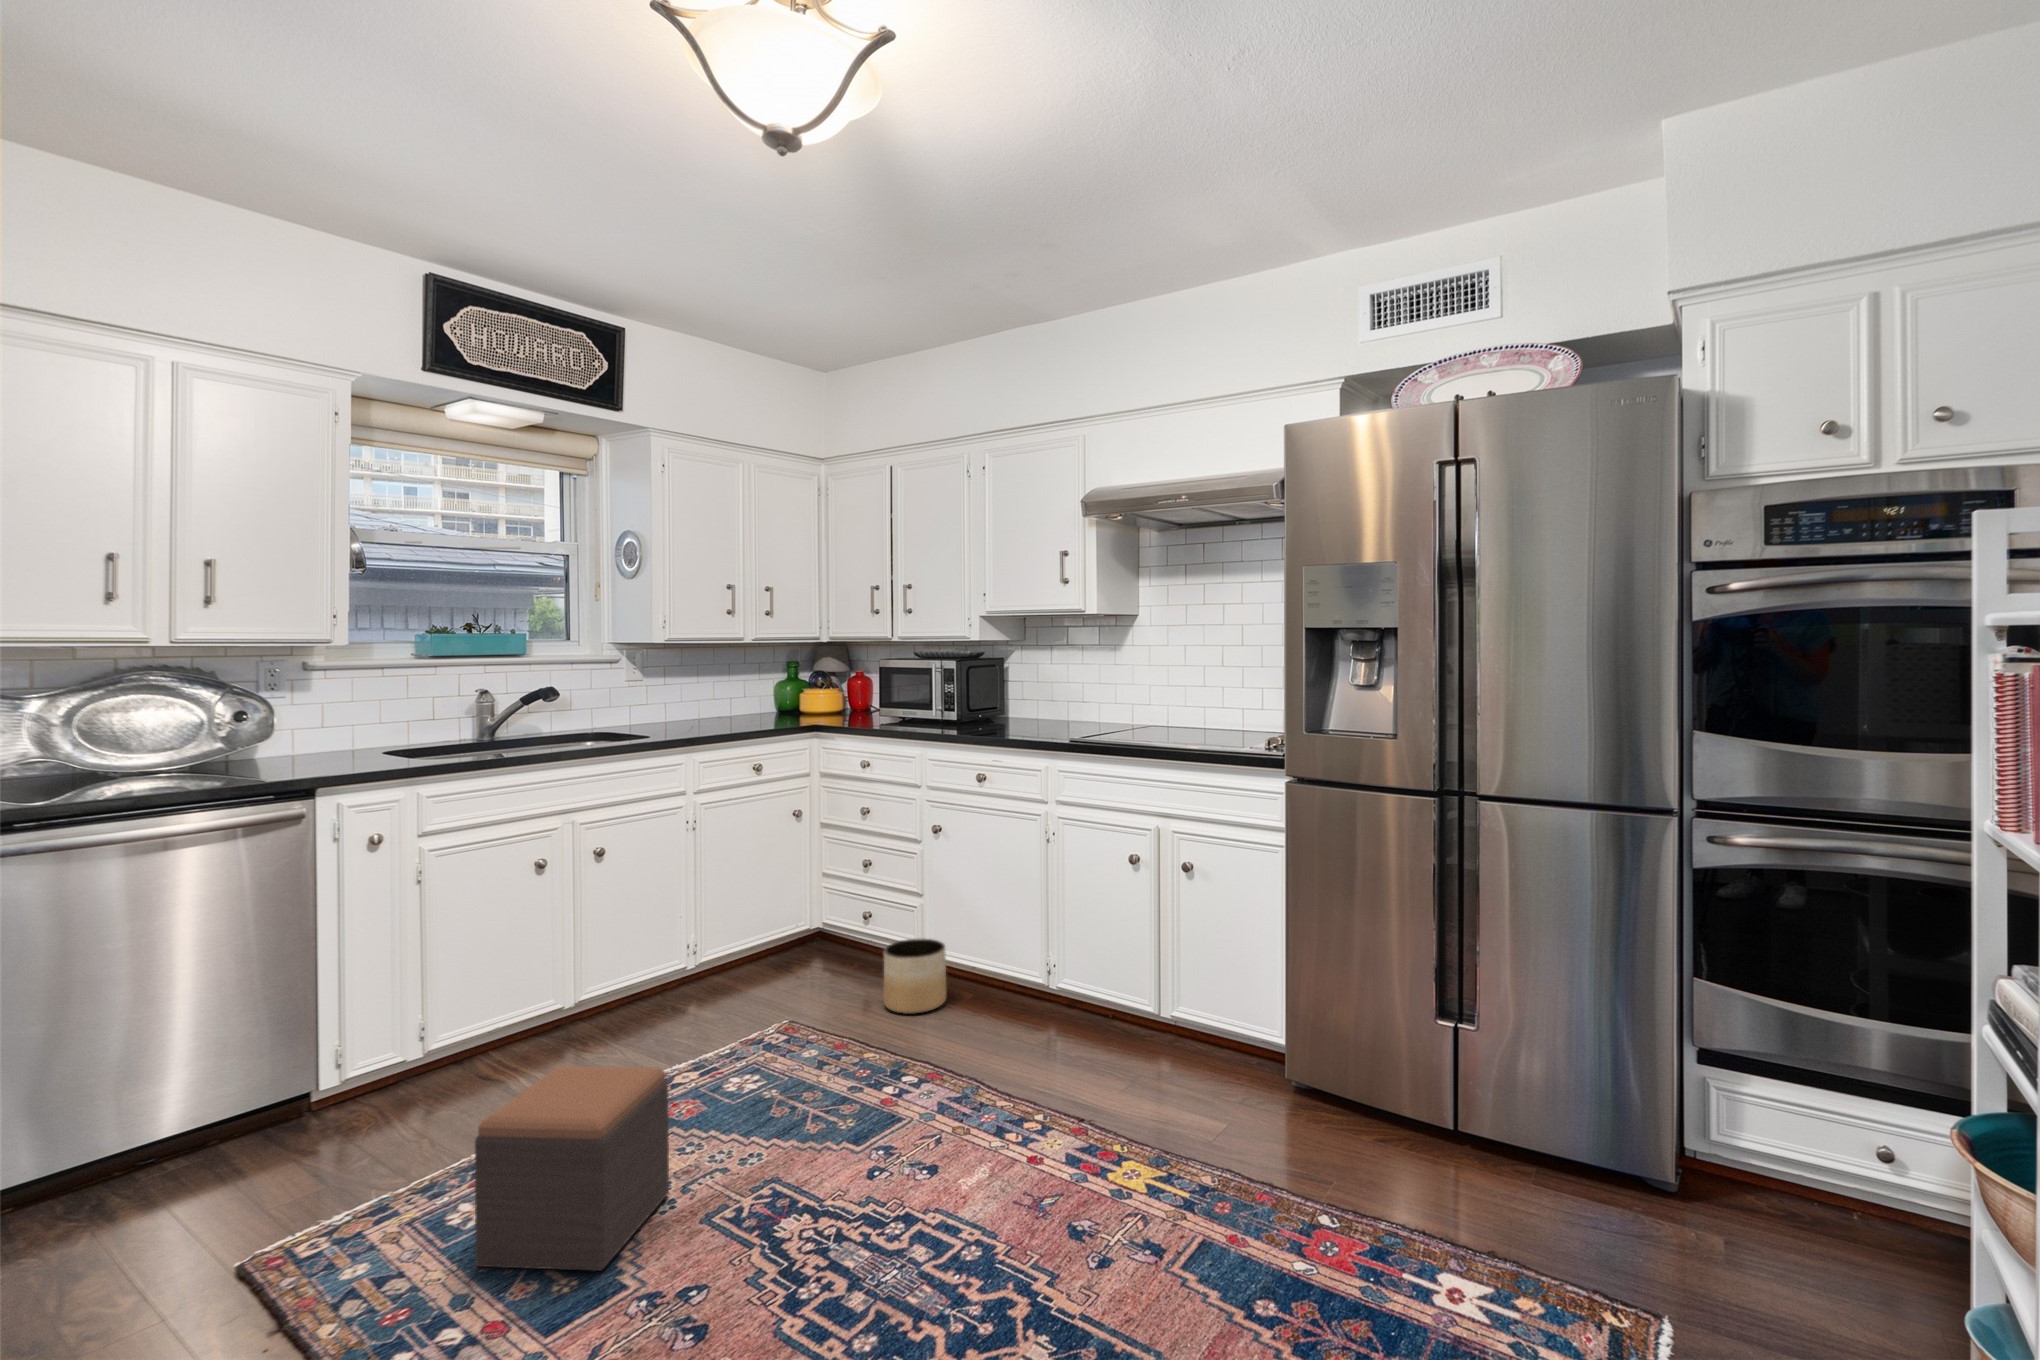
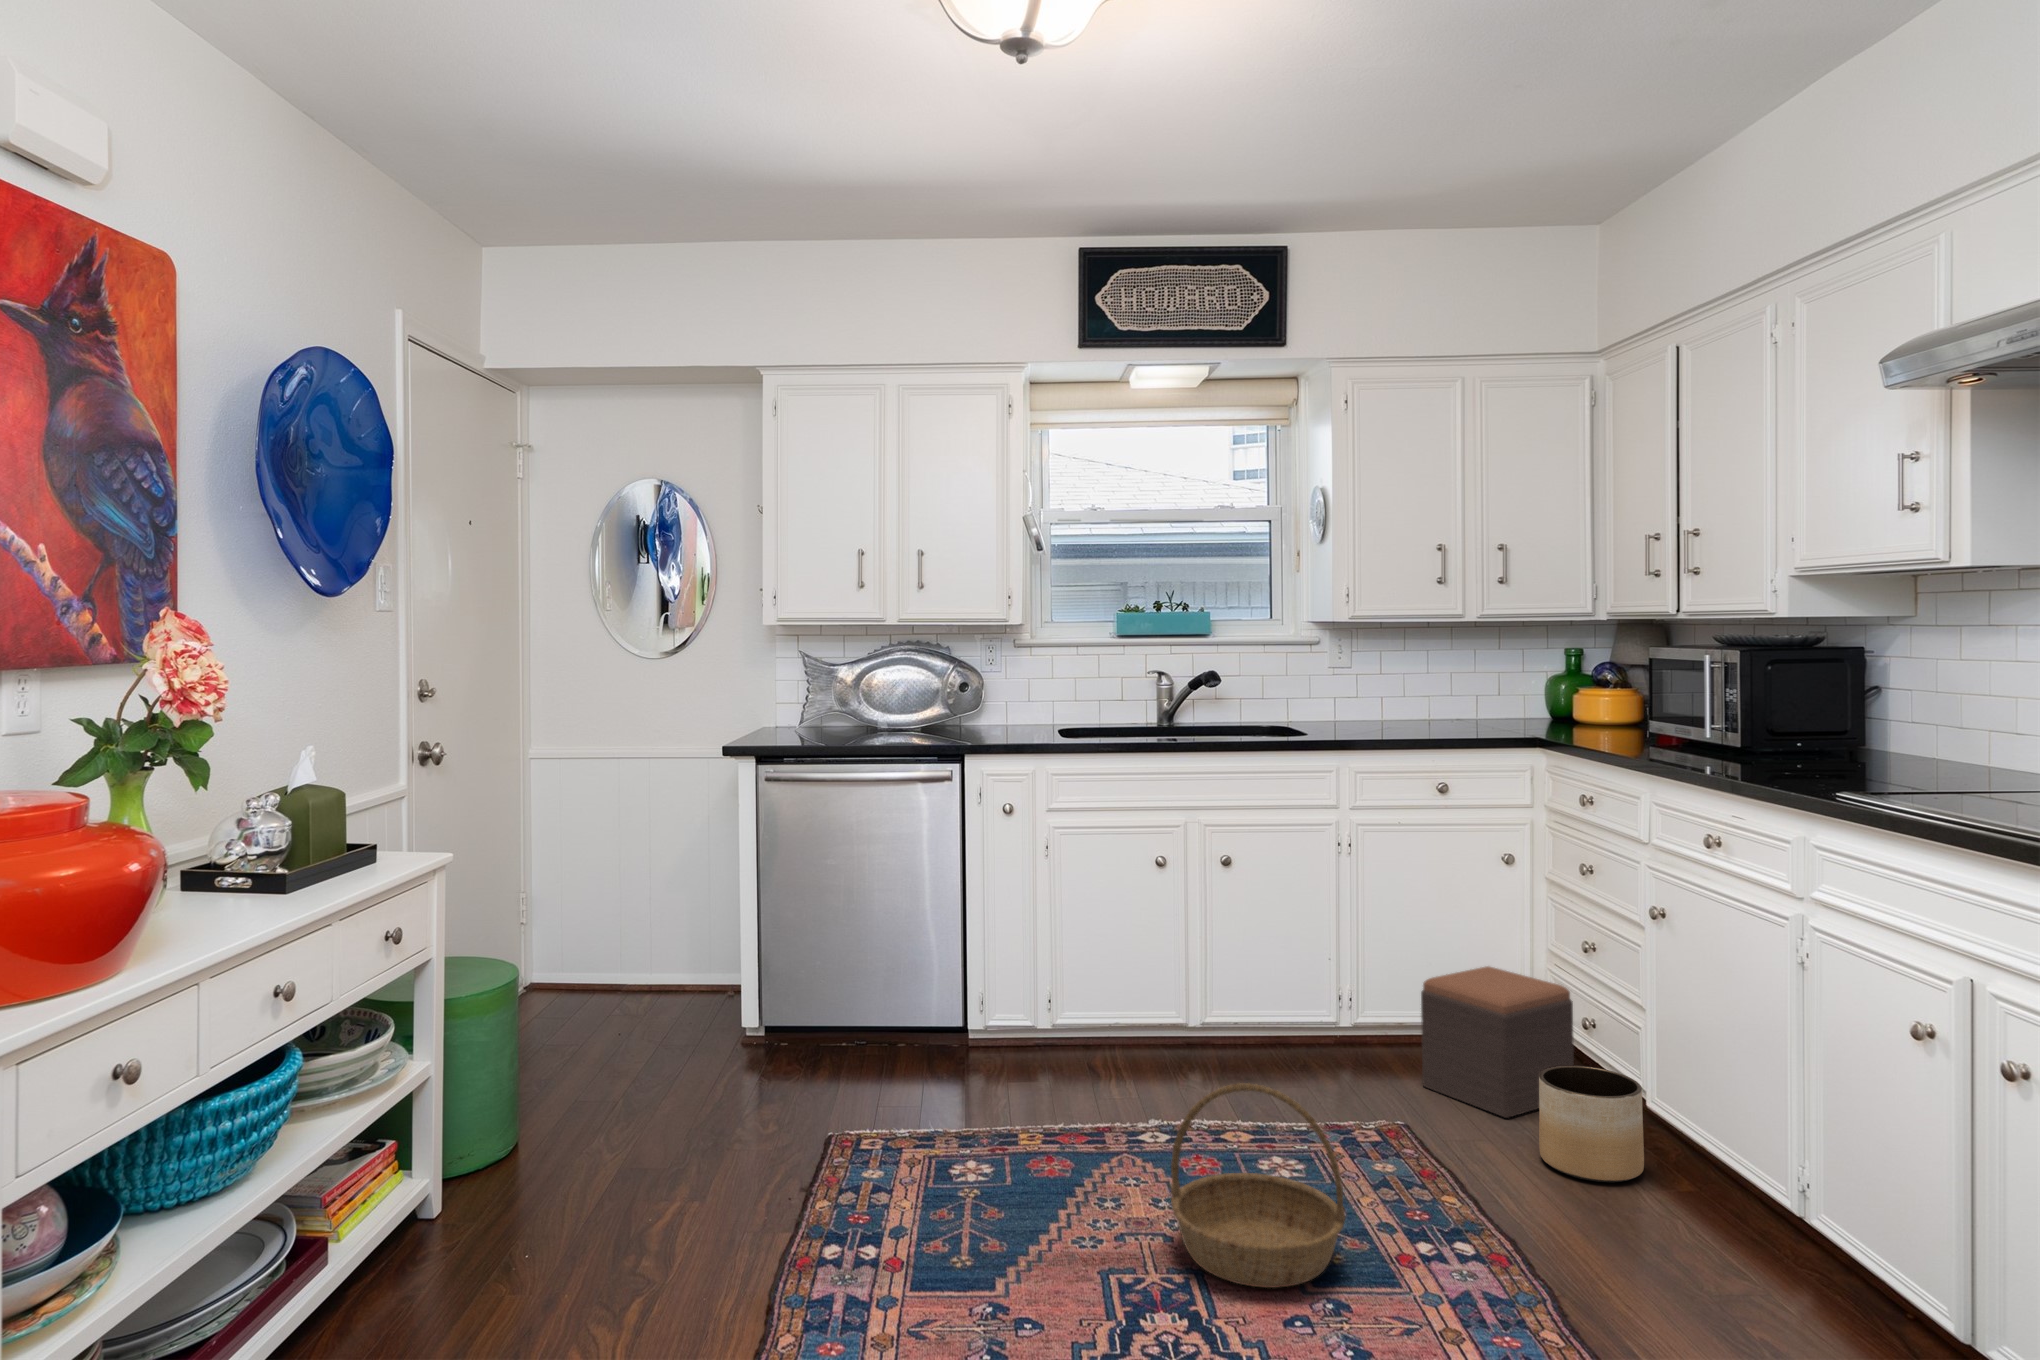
basket: none [727,1010,867,1176] -> present [1171,1083,1345,1288]
footstool: present [475,1066,669,1271] -> present [1421,966,1574,1118]

